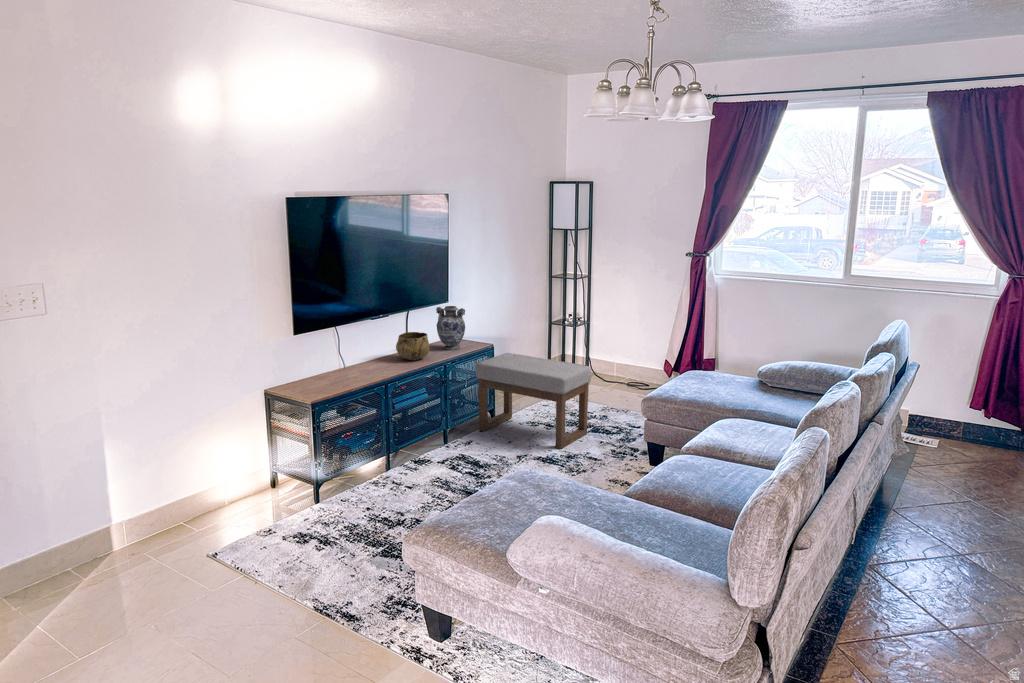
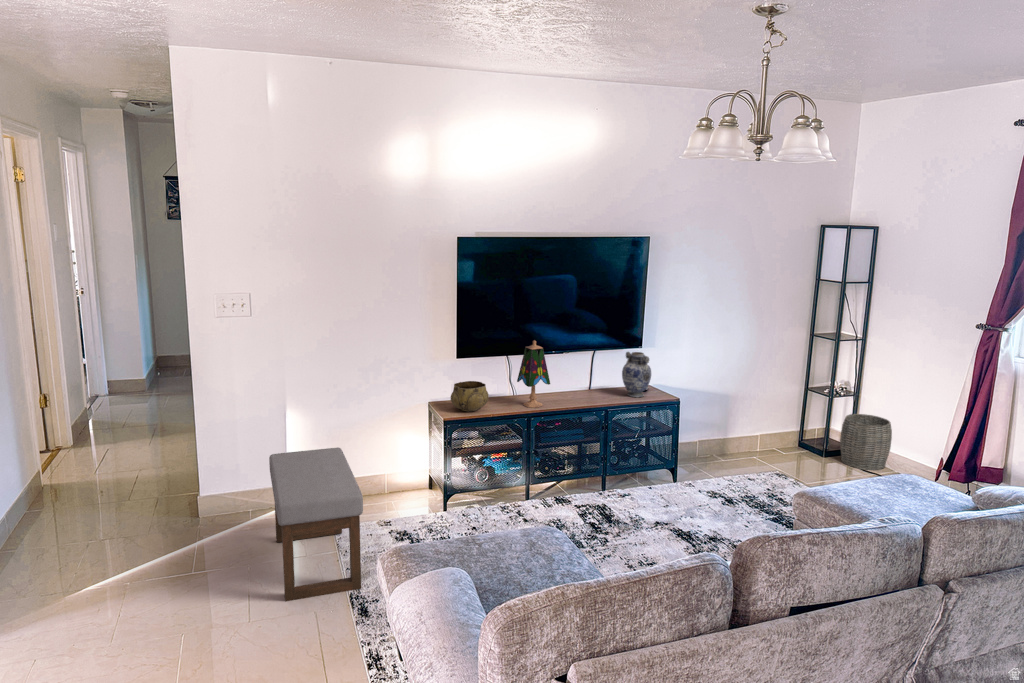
table lamp: none [356,304,393,375] -> present [517,340,550,408]
decorative bowl: present [396,332,430,360] -> present [451,381,489,411]
woven basket: none [588,338,626,382] -> present [840,414,892,470]
ottoman: present [476,353,591,449] -> present [269,447,363,601]

